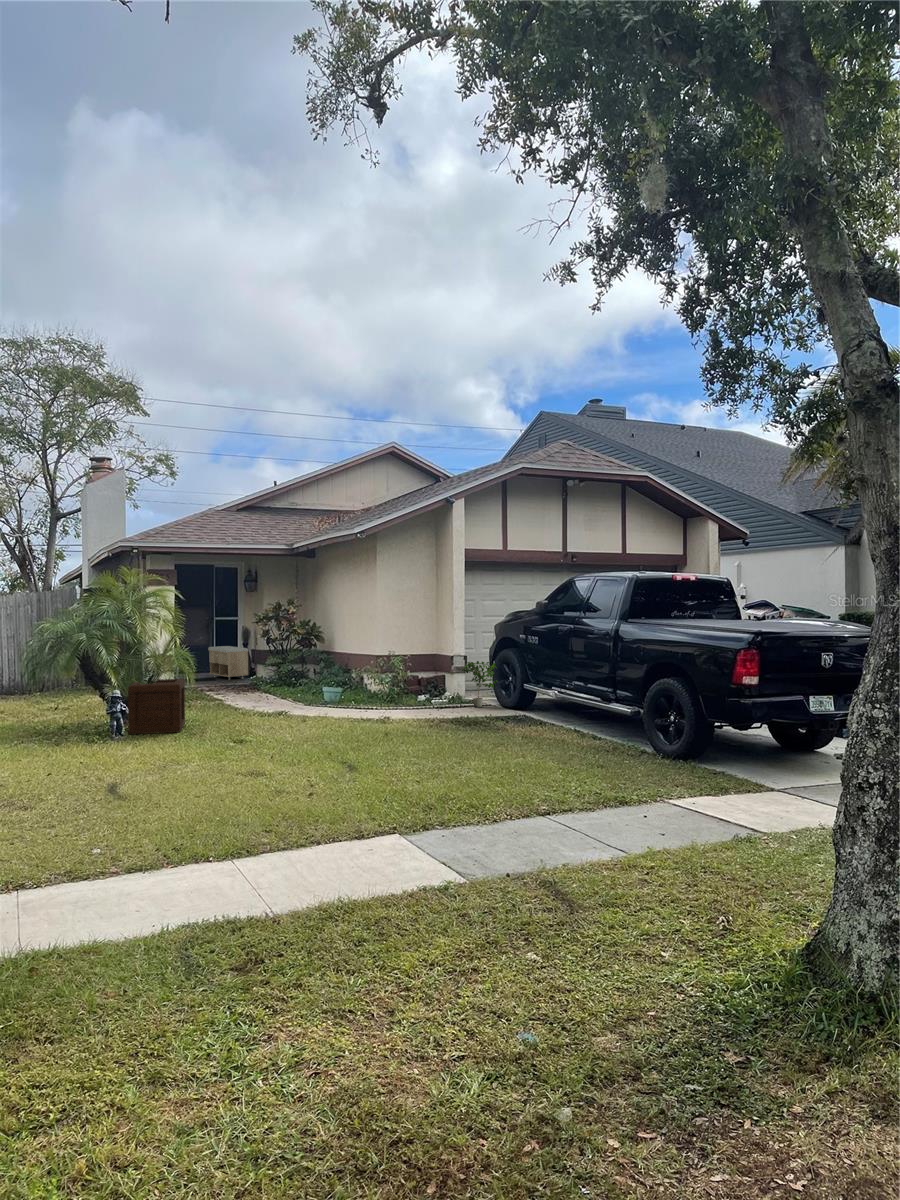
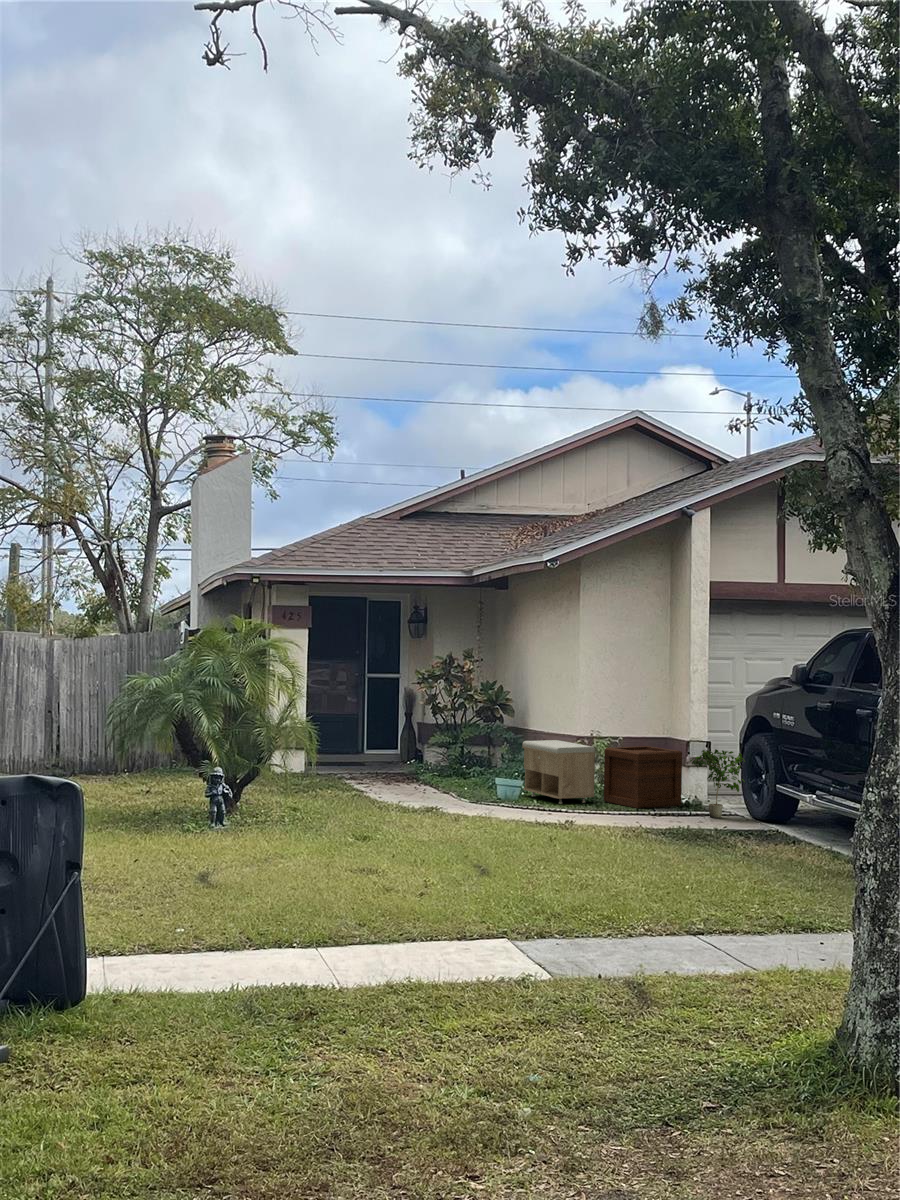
storage bench: present [208,646,248,680] -> present [522,740,595,804]
wooden crate: present [128,679,185,734] -> present [604,746,682,808]

